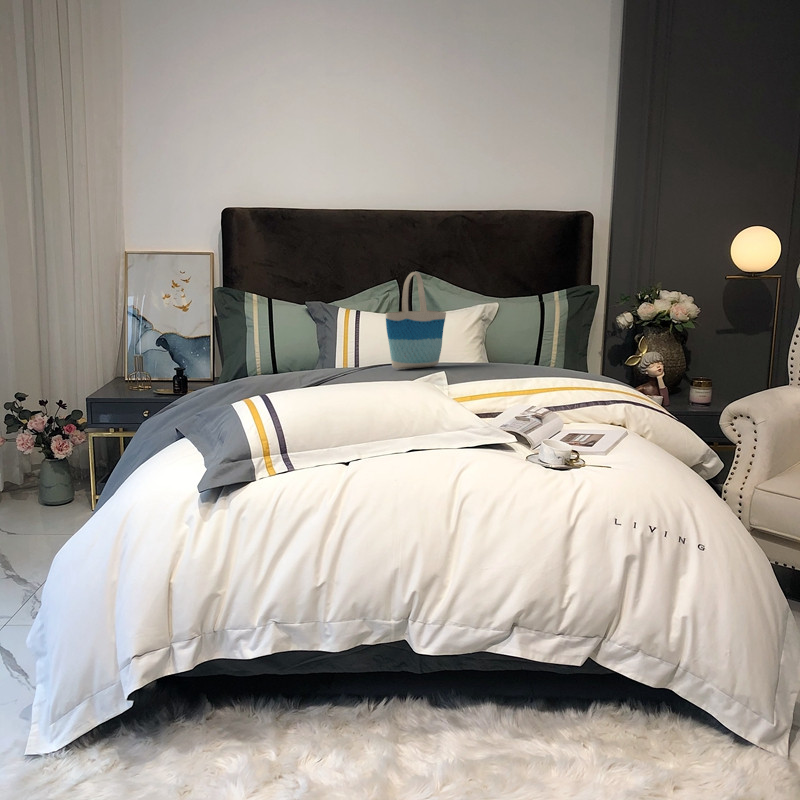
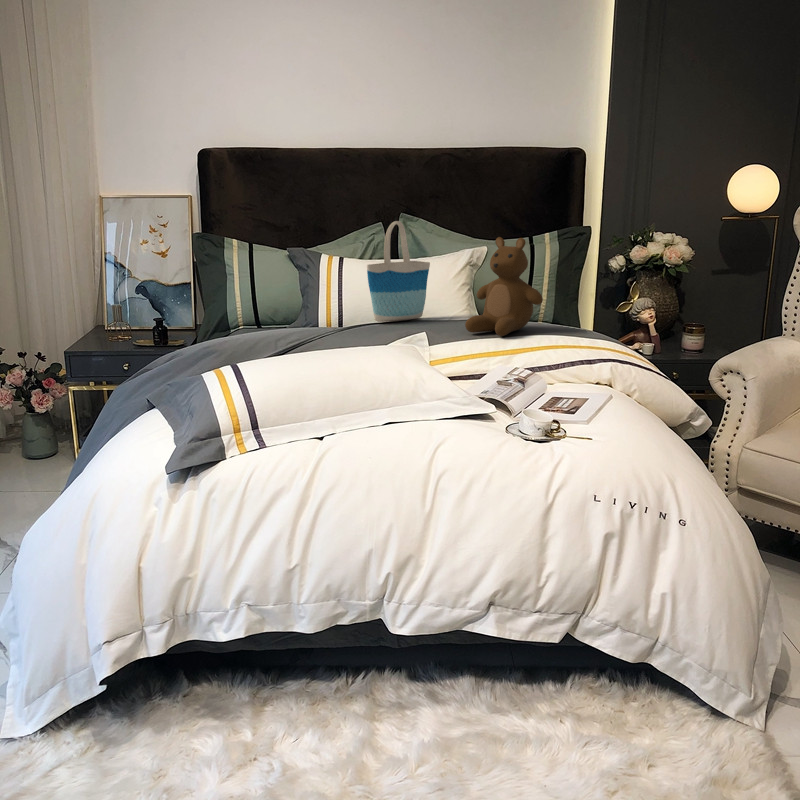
teddy bear: none [482,286,557,380] -> present [465,237,543,336]

